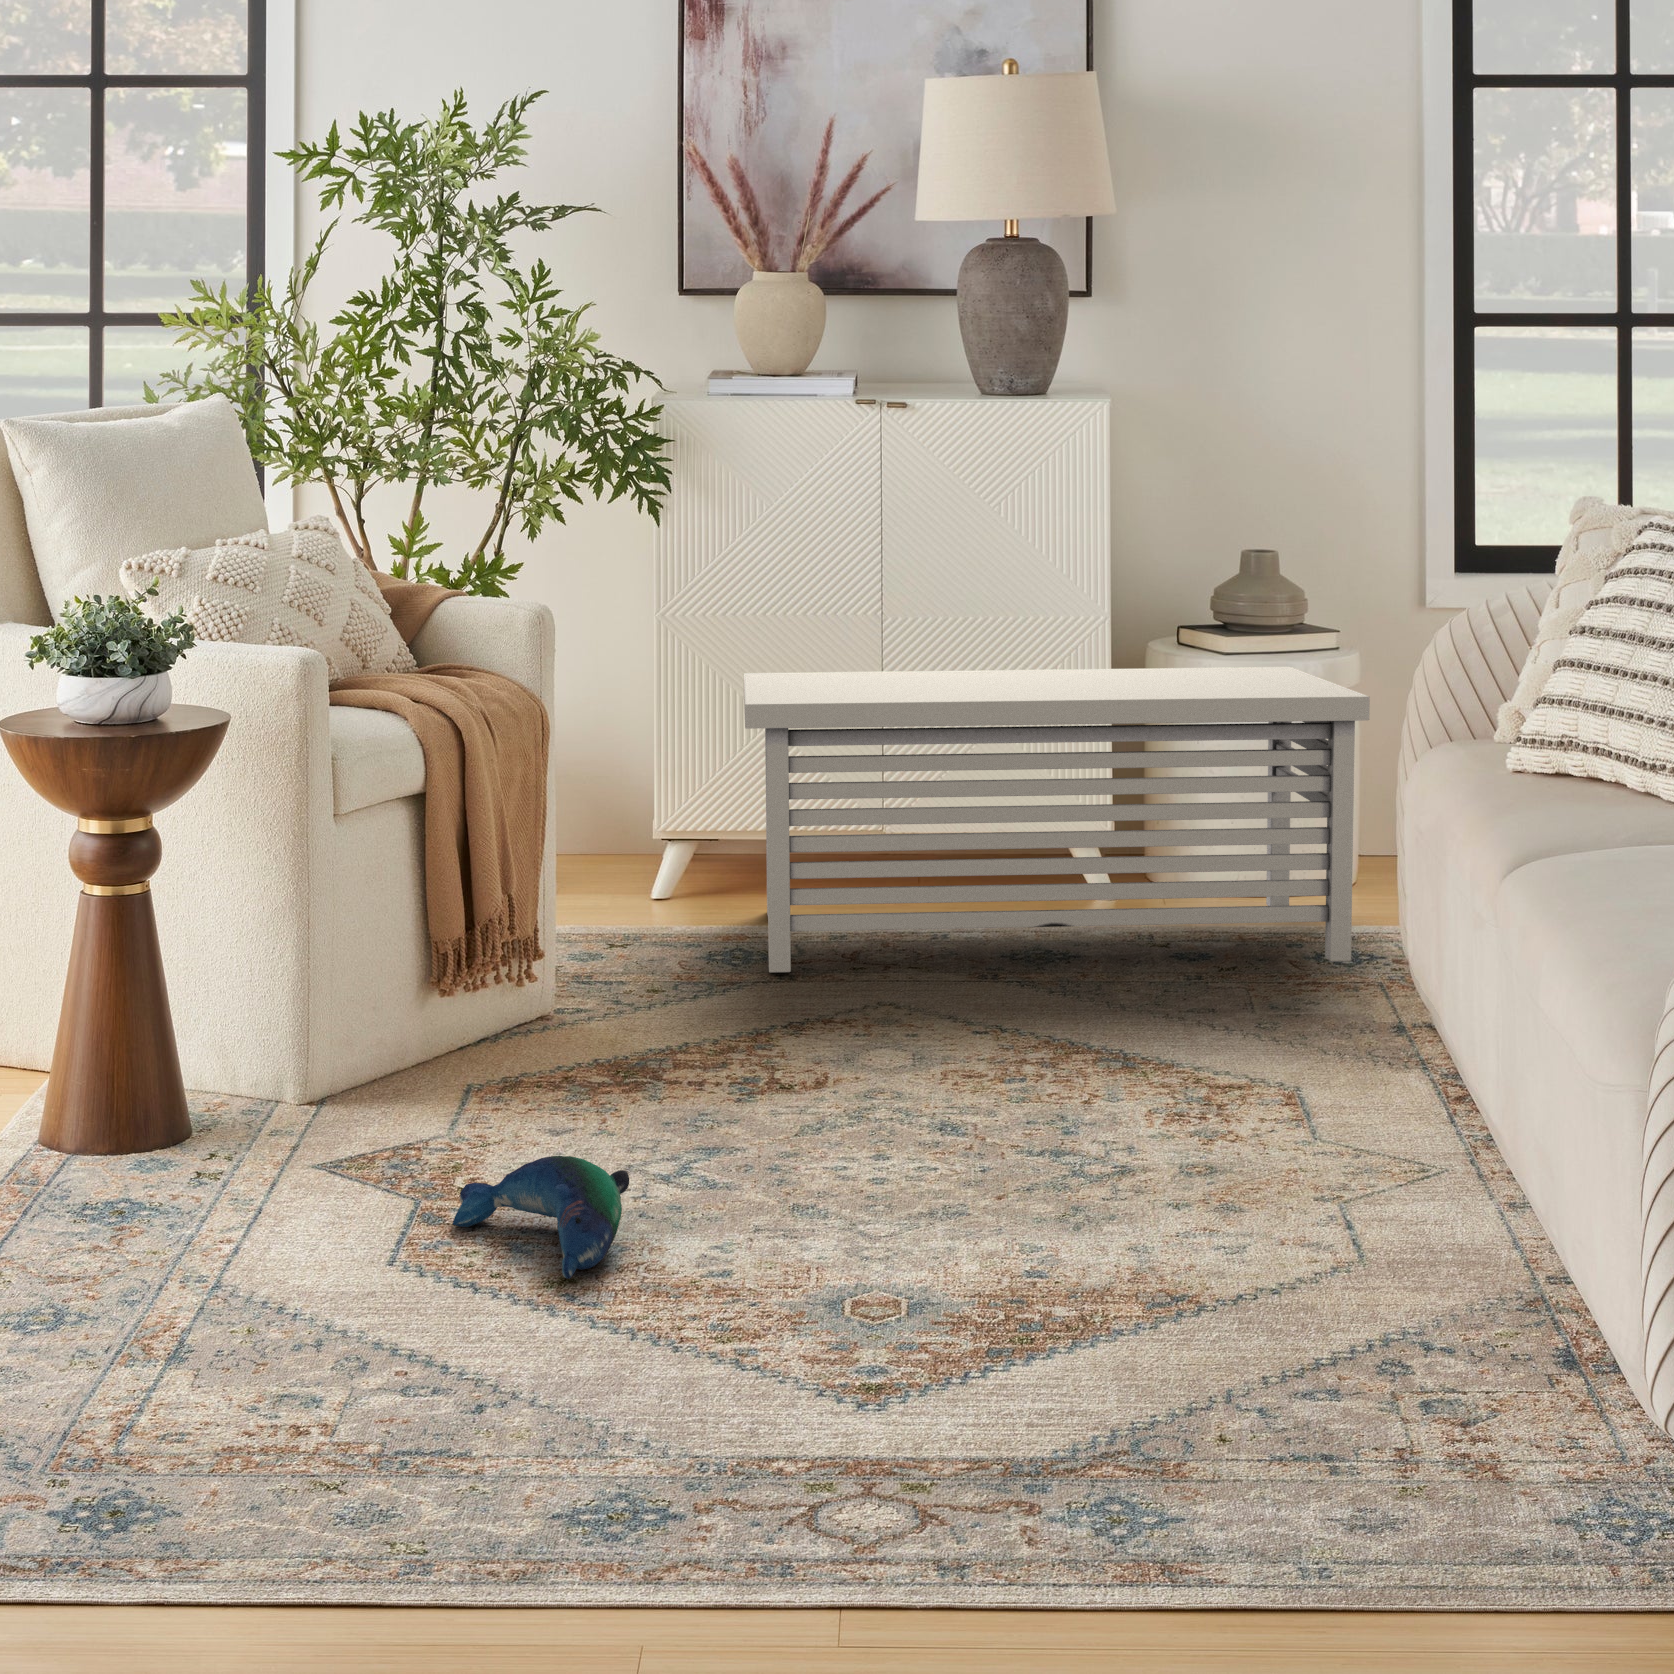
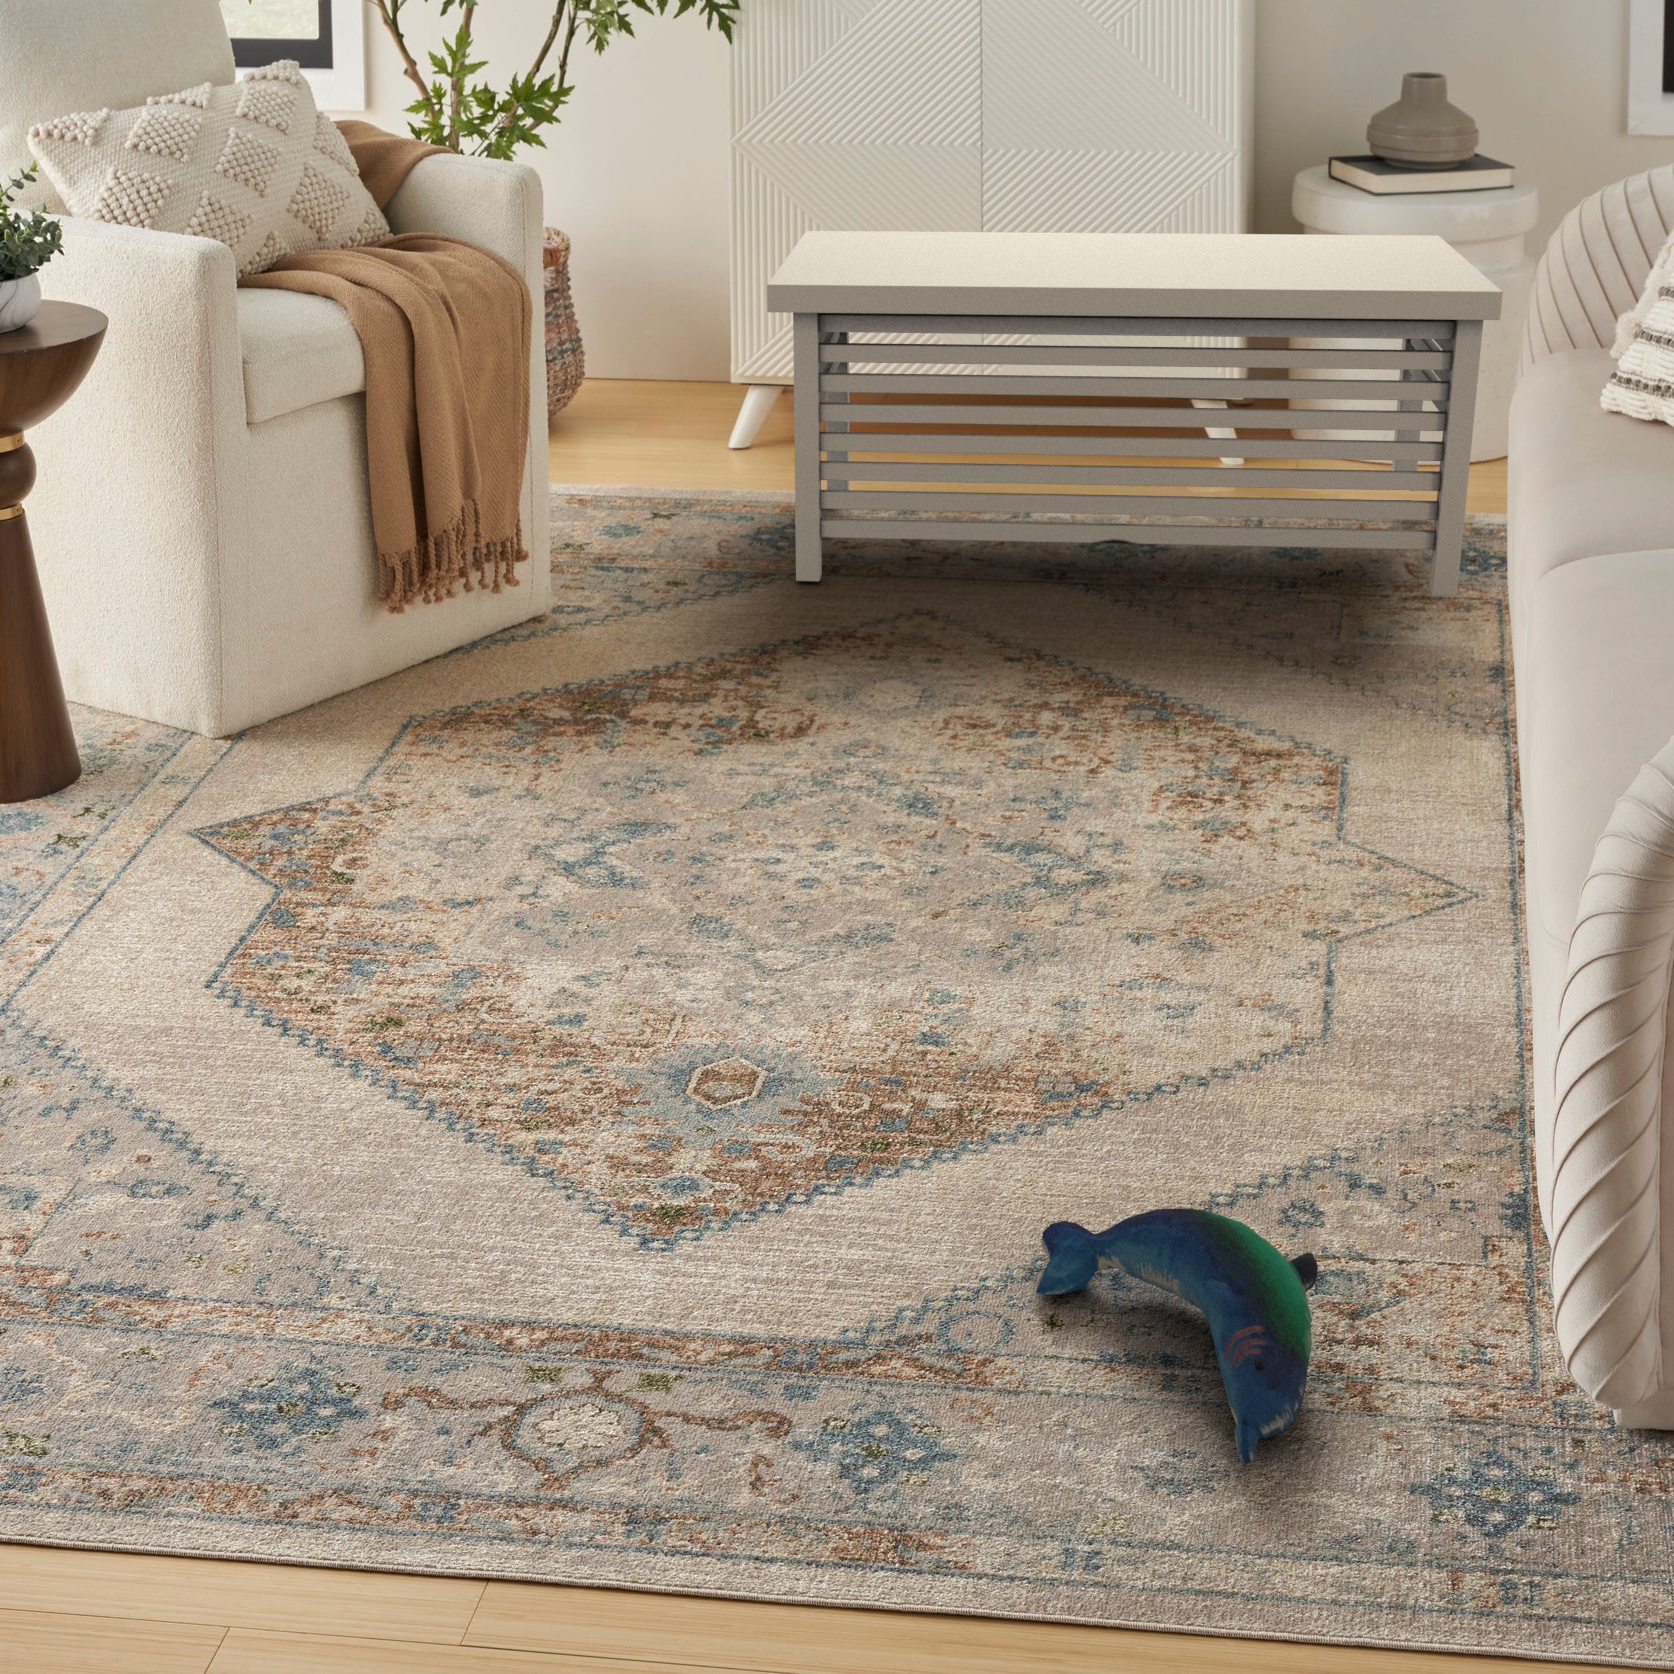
plush toy: present [453,1156,629,1279] -> present [1036,1208,1318,1464]

